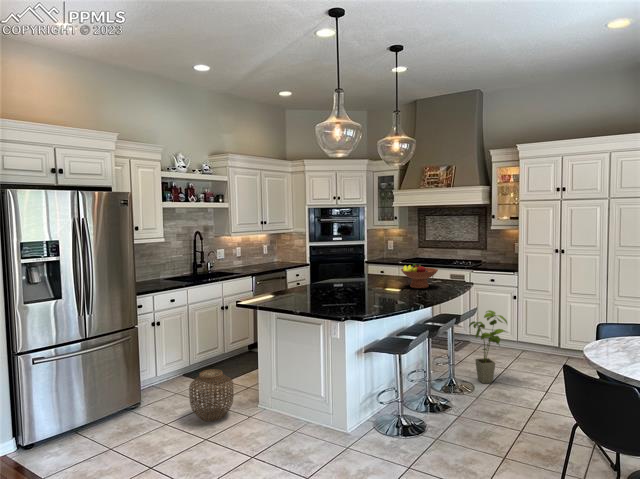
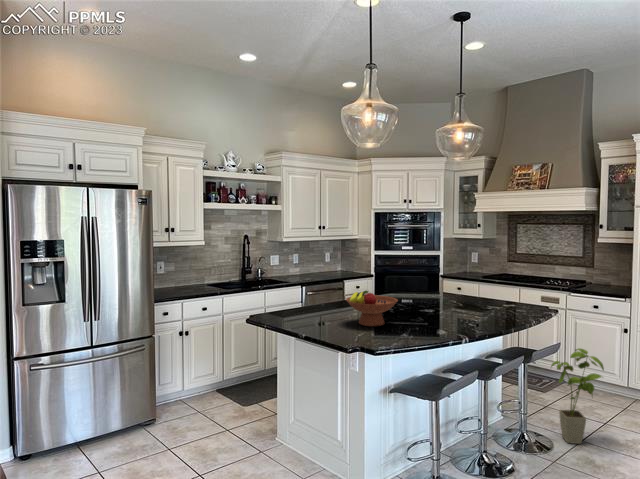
fruit bowl: present [401,264,438,288] -> present [346,291,398,326]
woven basket: present [189,369,234,421] -> none [198,391,248,450]

